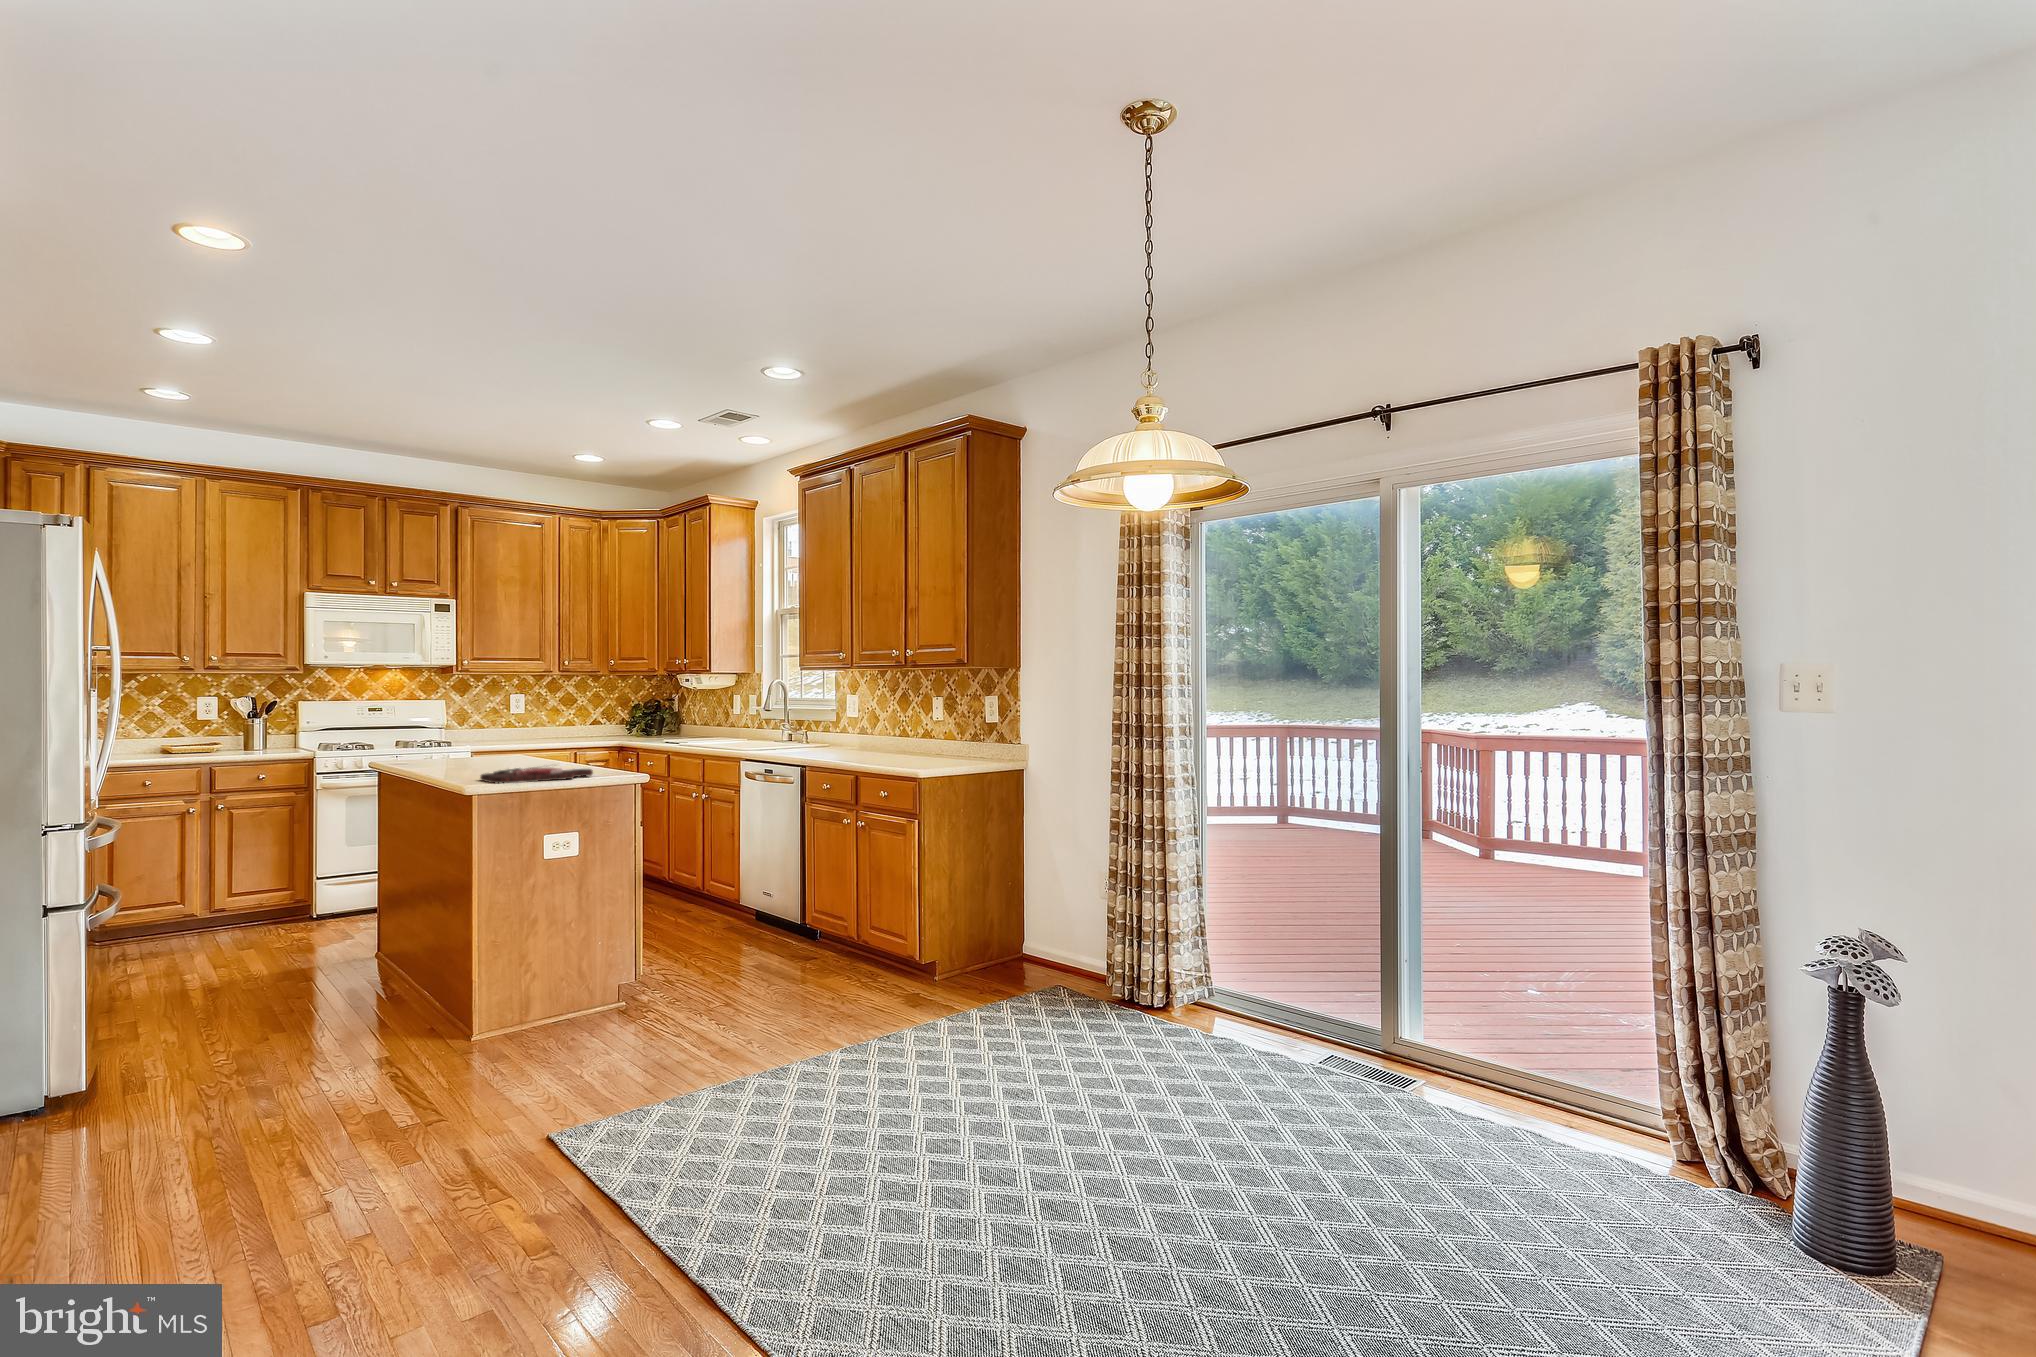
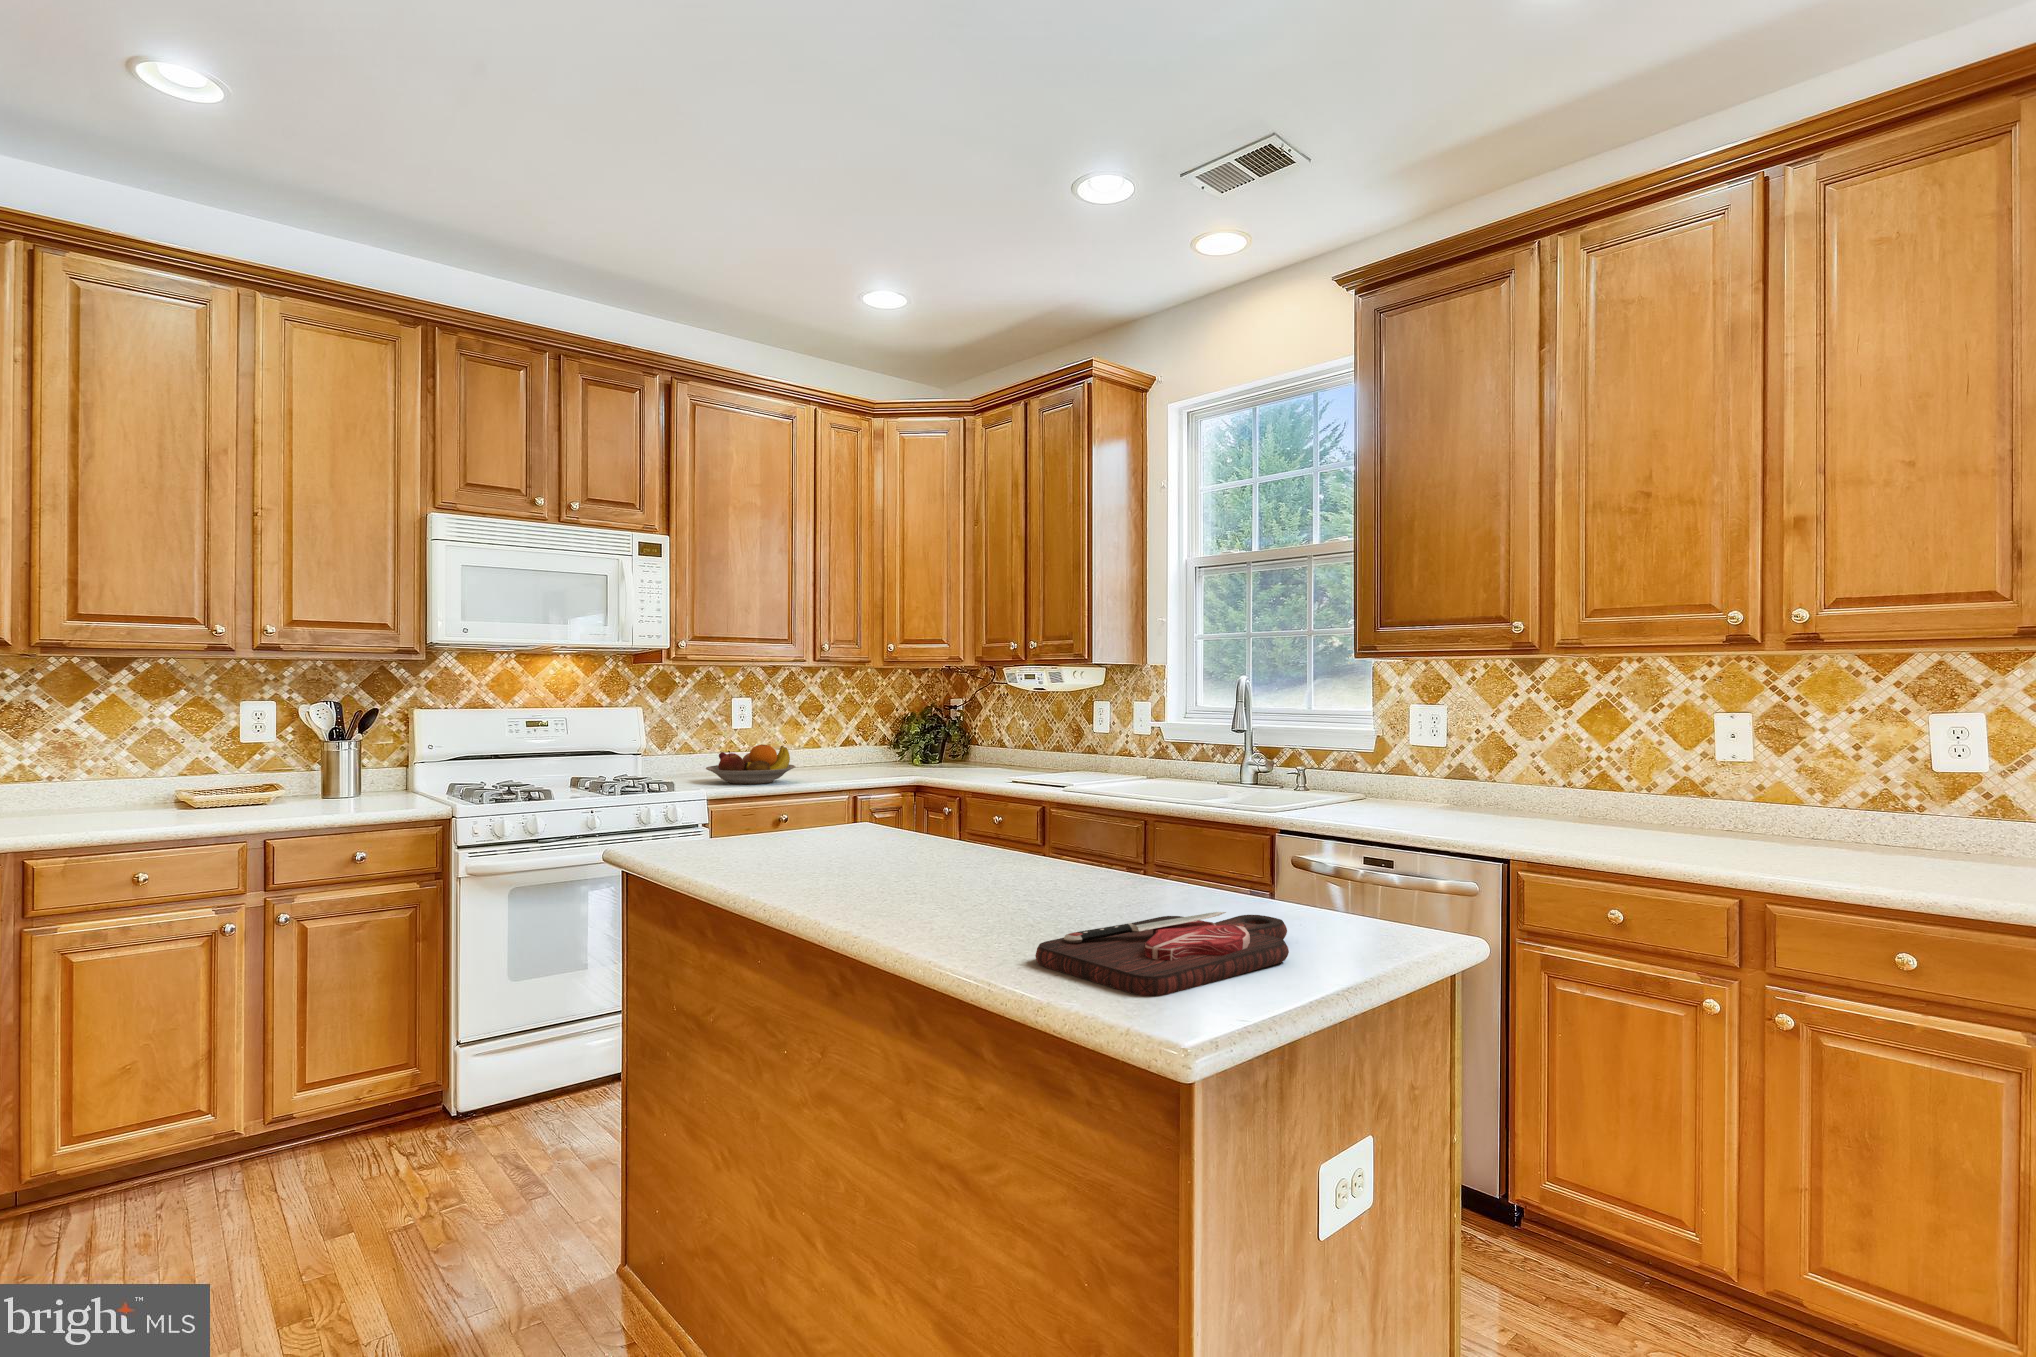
fruit bowl: none [489,722,548,746] -> present [706,745,795,784]

